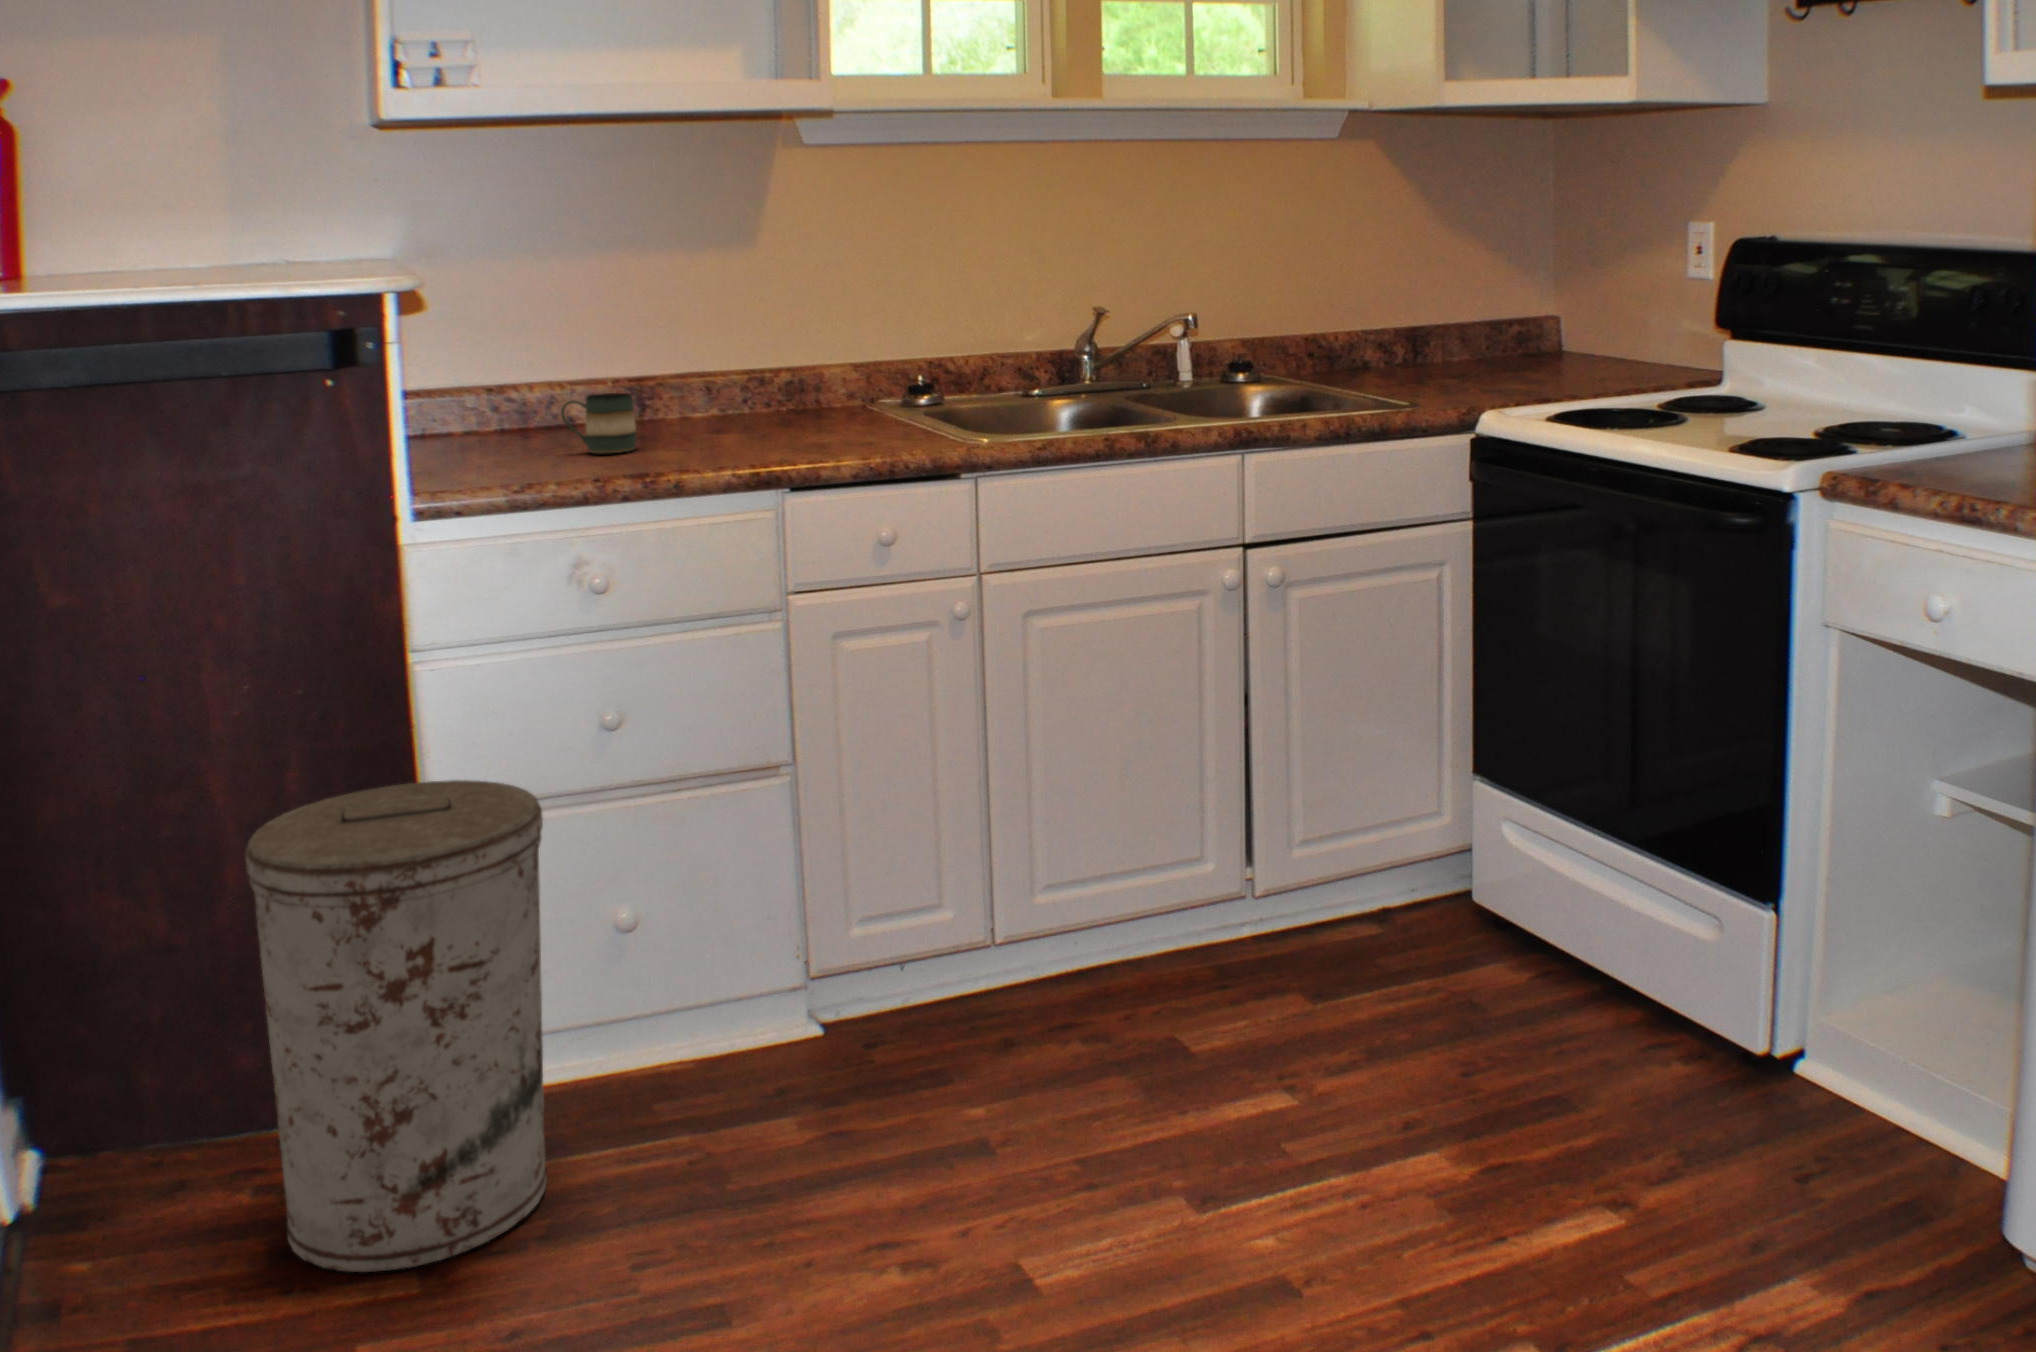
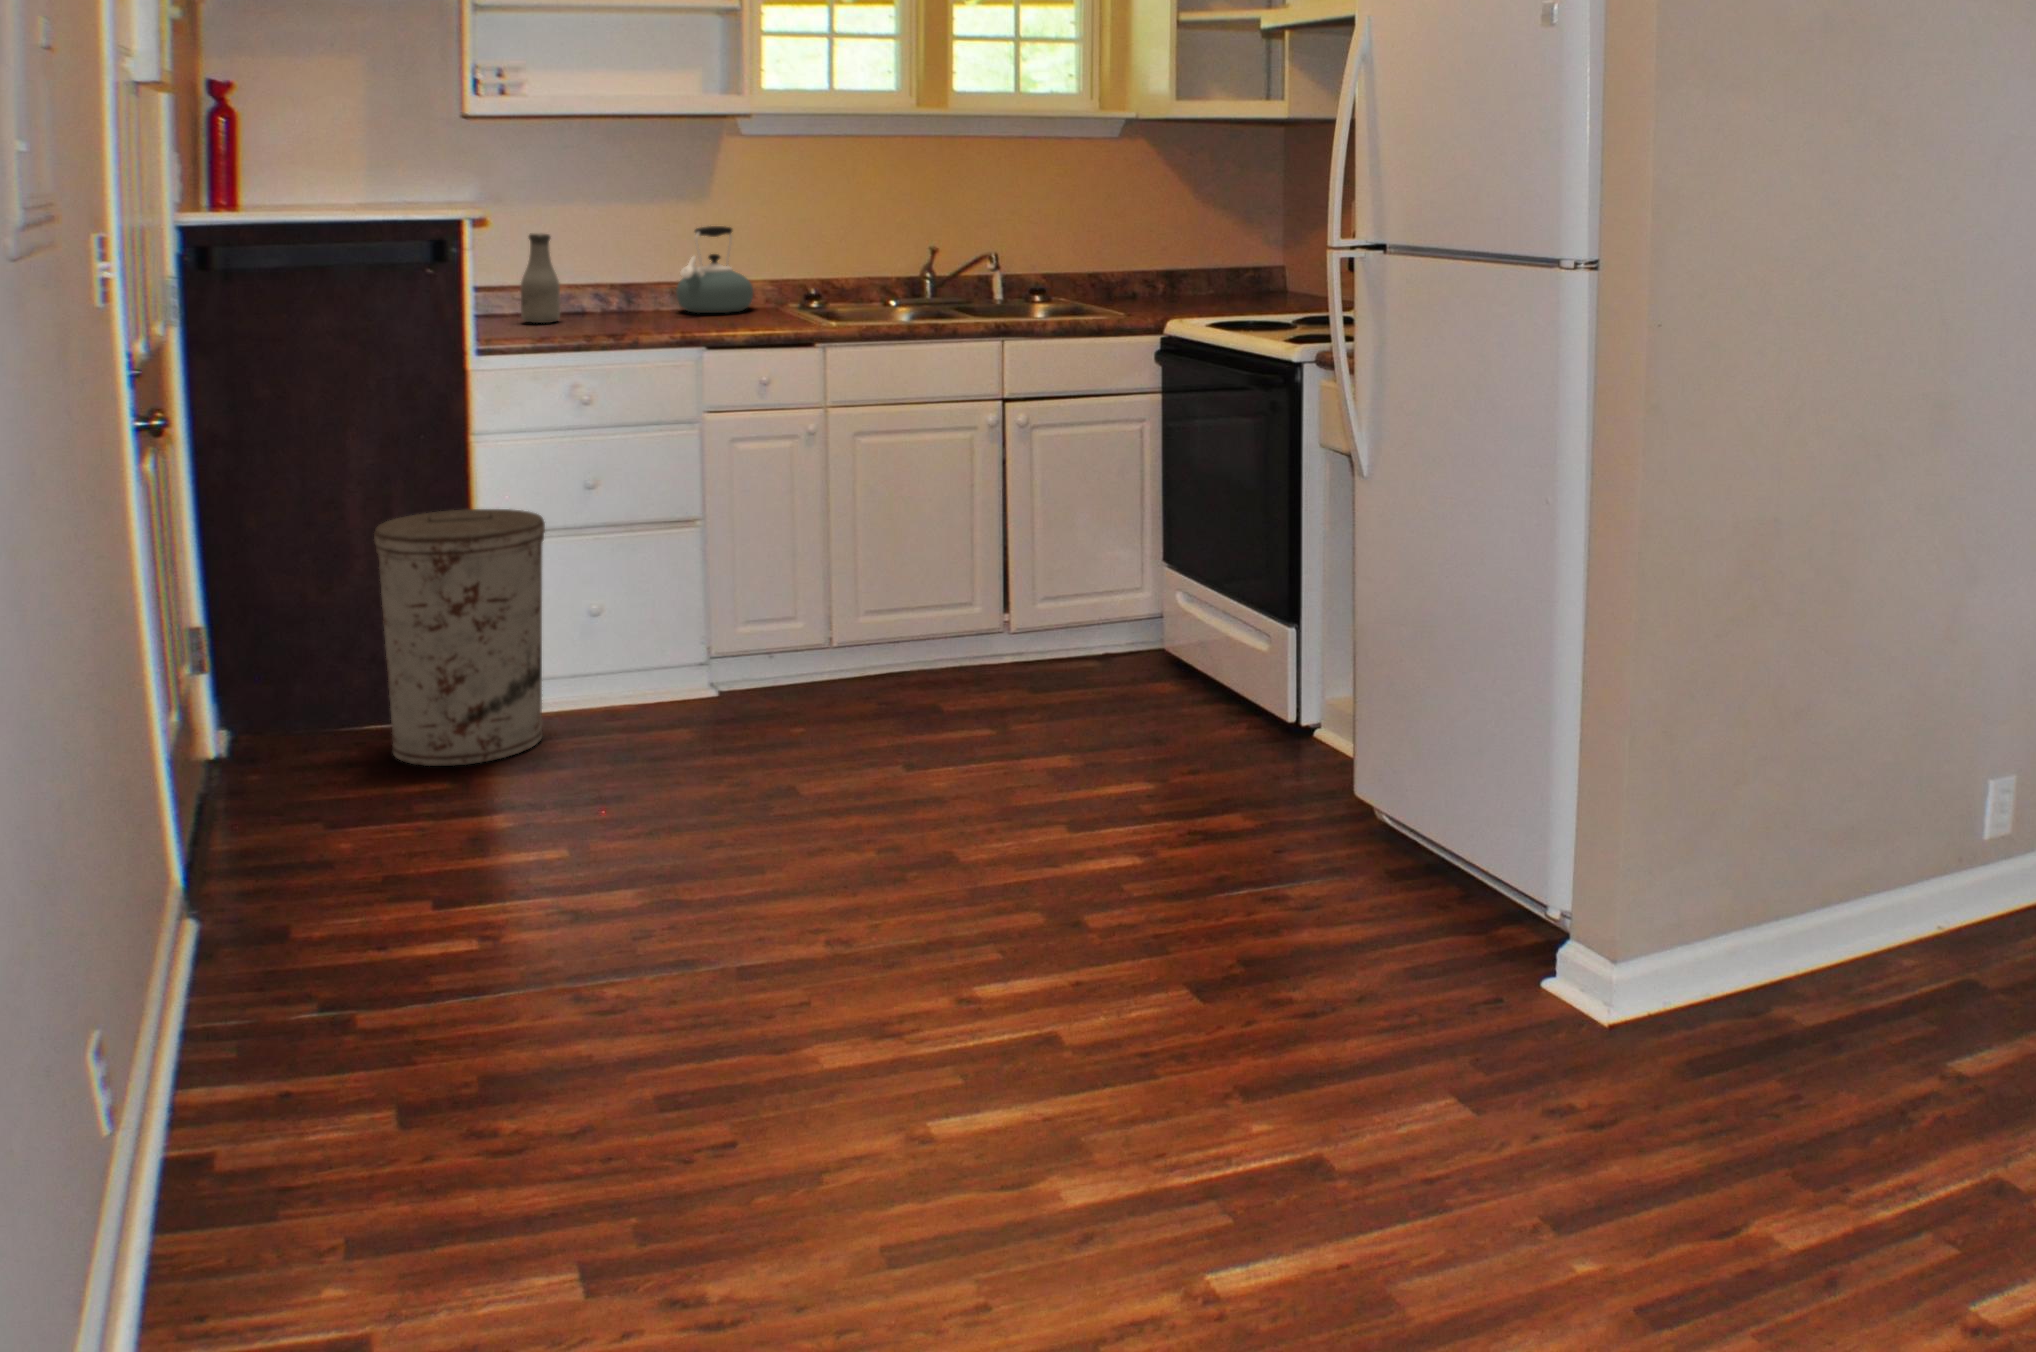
kettle: none [714,287,830,422] -> present [676,226,753,313]
bottle: none [479,308,541,449] -> present [521,234,560,323]
mug: present [561,393,637,453] -> none [572,290,620,327]

